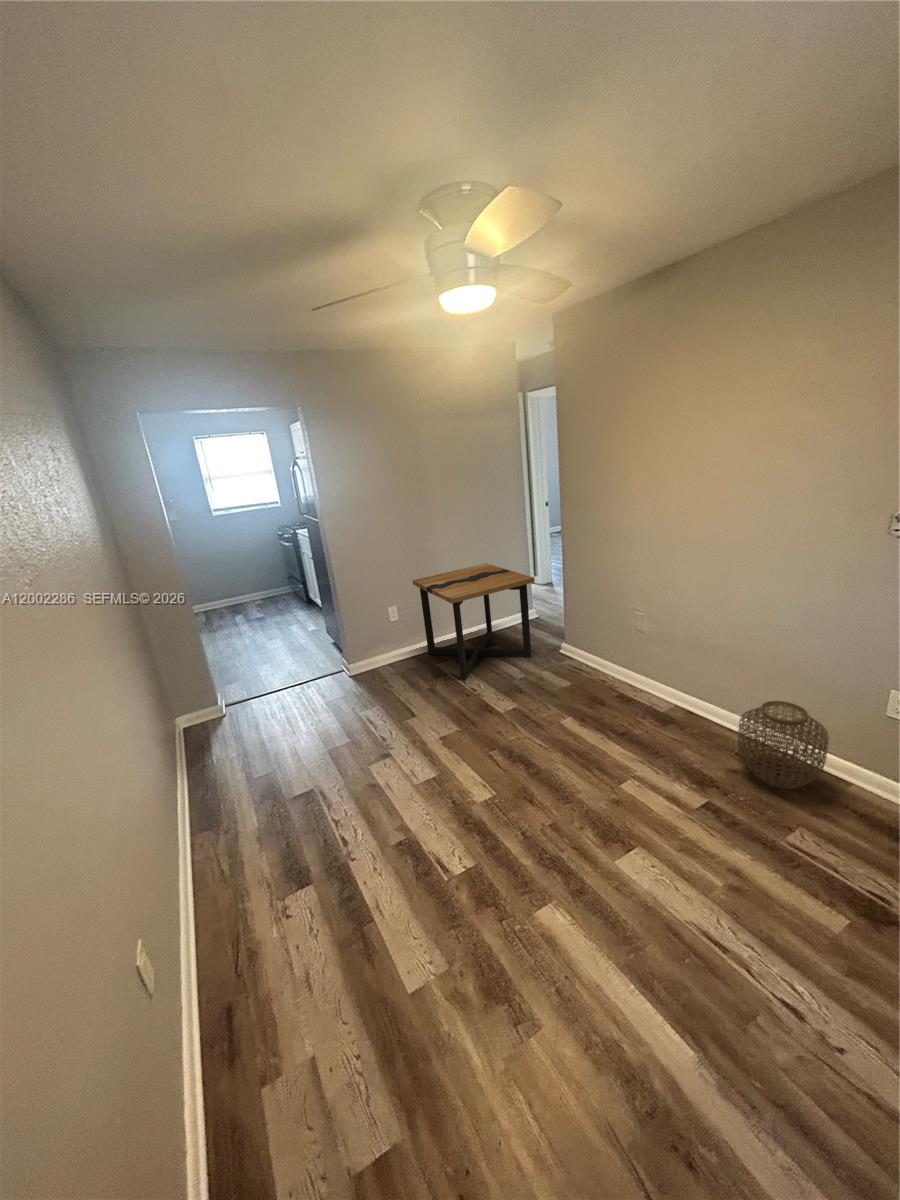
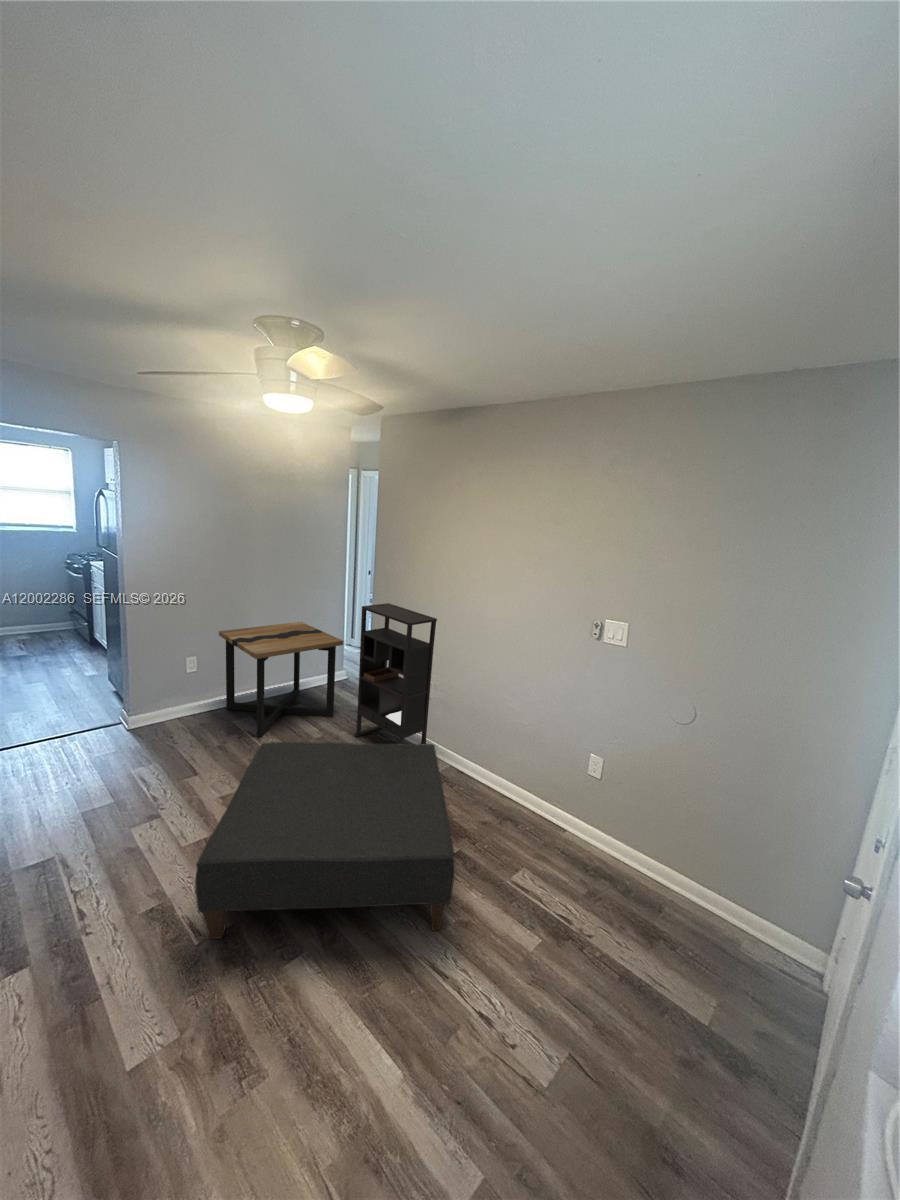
bookshelf: none [553,531,645,704] -> present [354,603,437,744]
ottoman: none [438,683,723,893] -> present [195,742,454,939]
woven basket: present [738,701,829,789] -> none [489,761,551,836]

